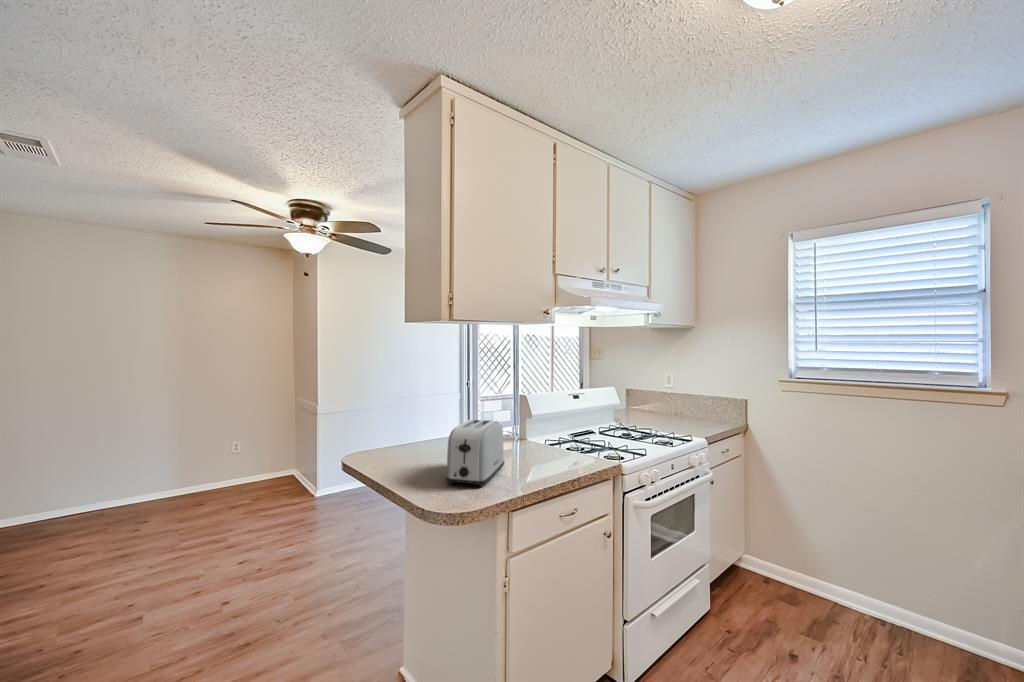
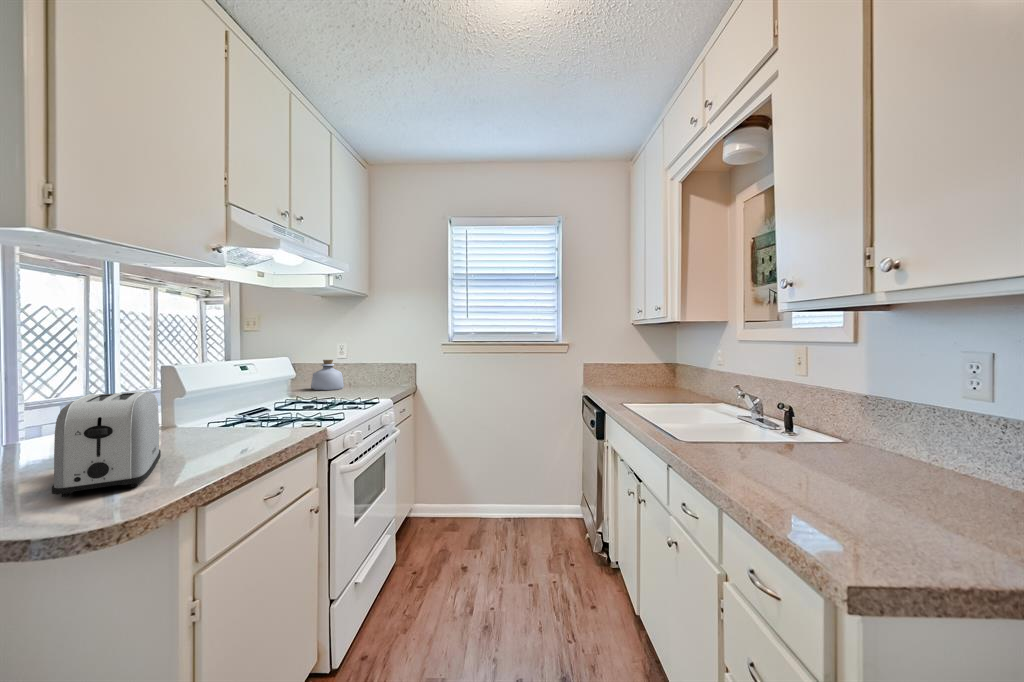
bottle: none [639,388,669,418] -> present [311,360,344,390]

